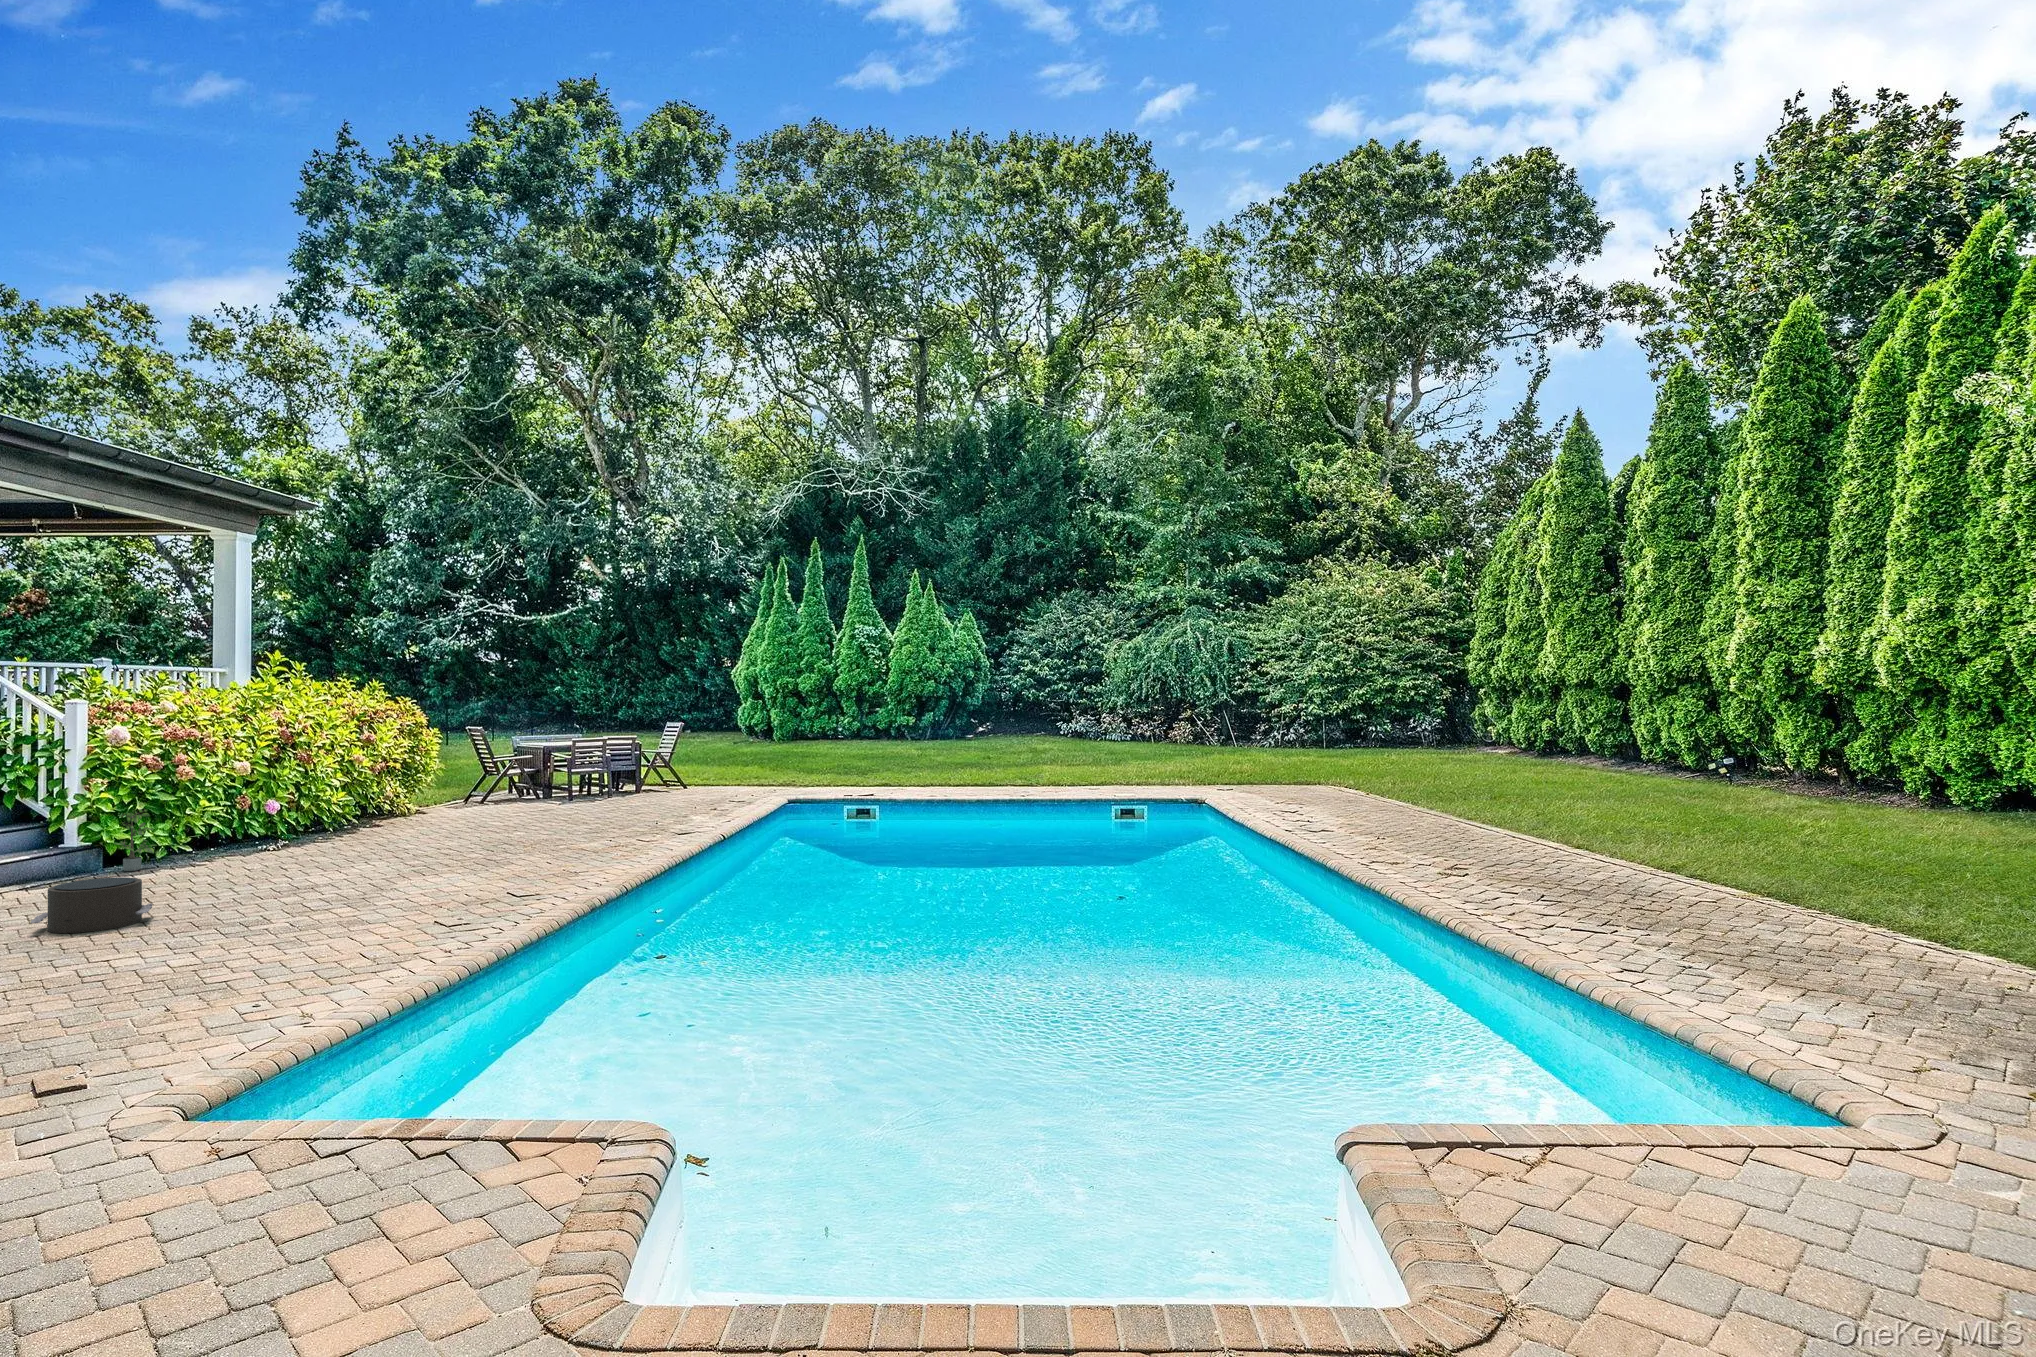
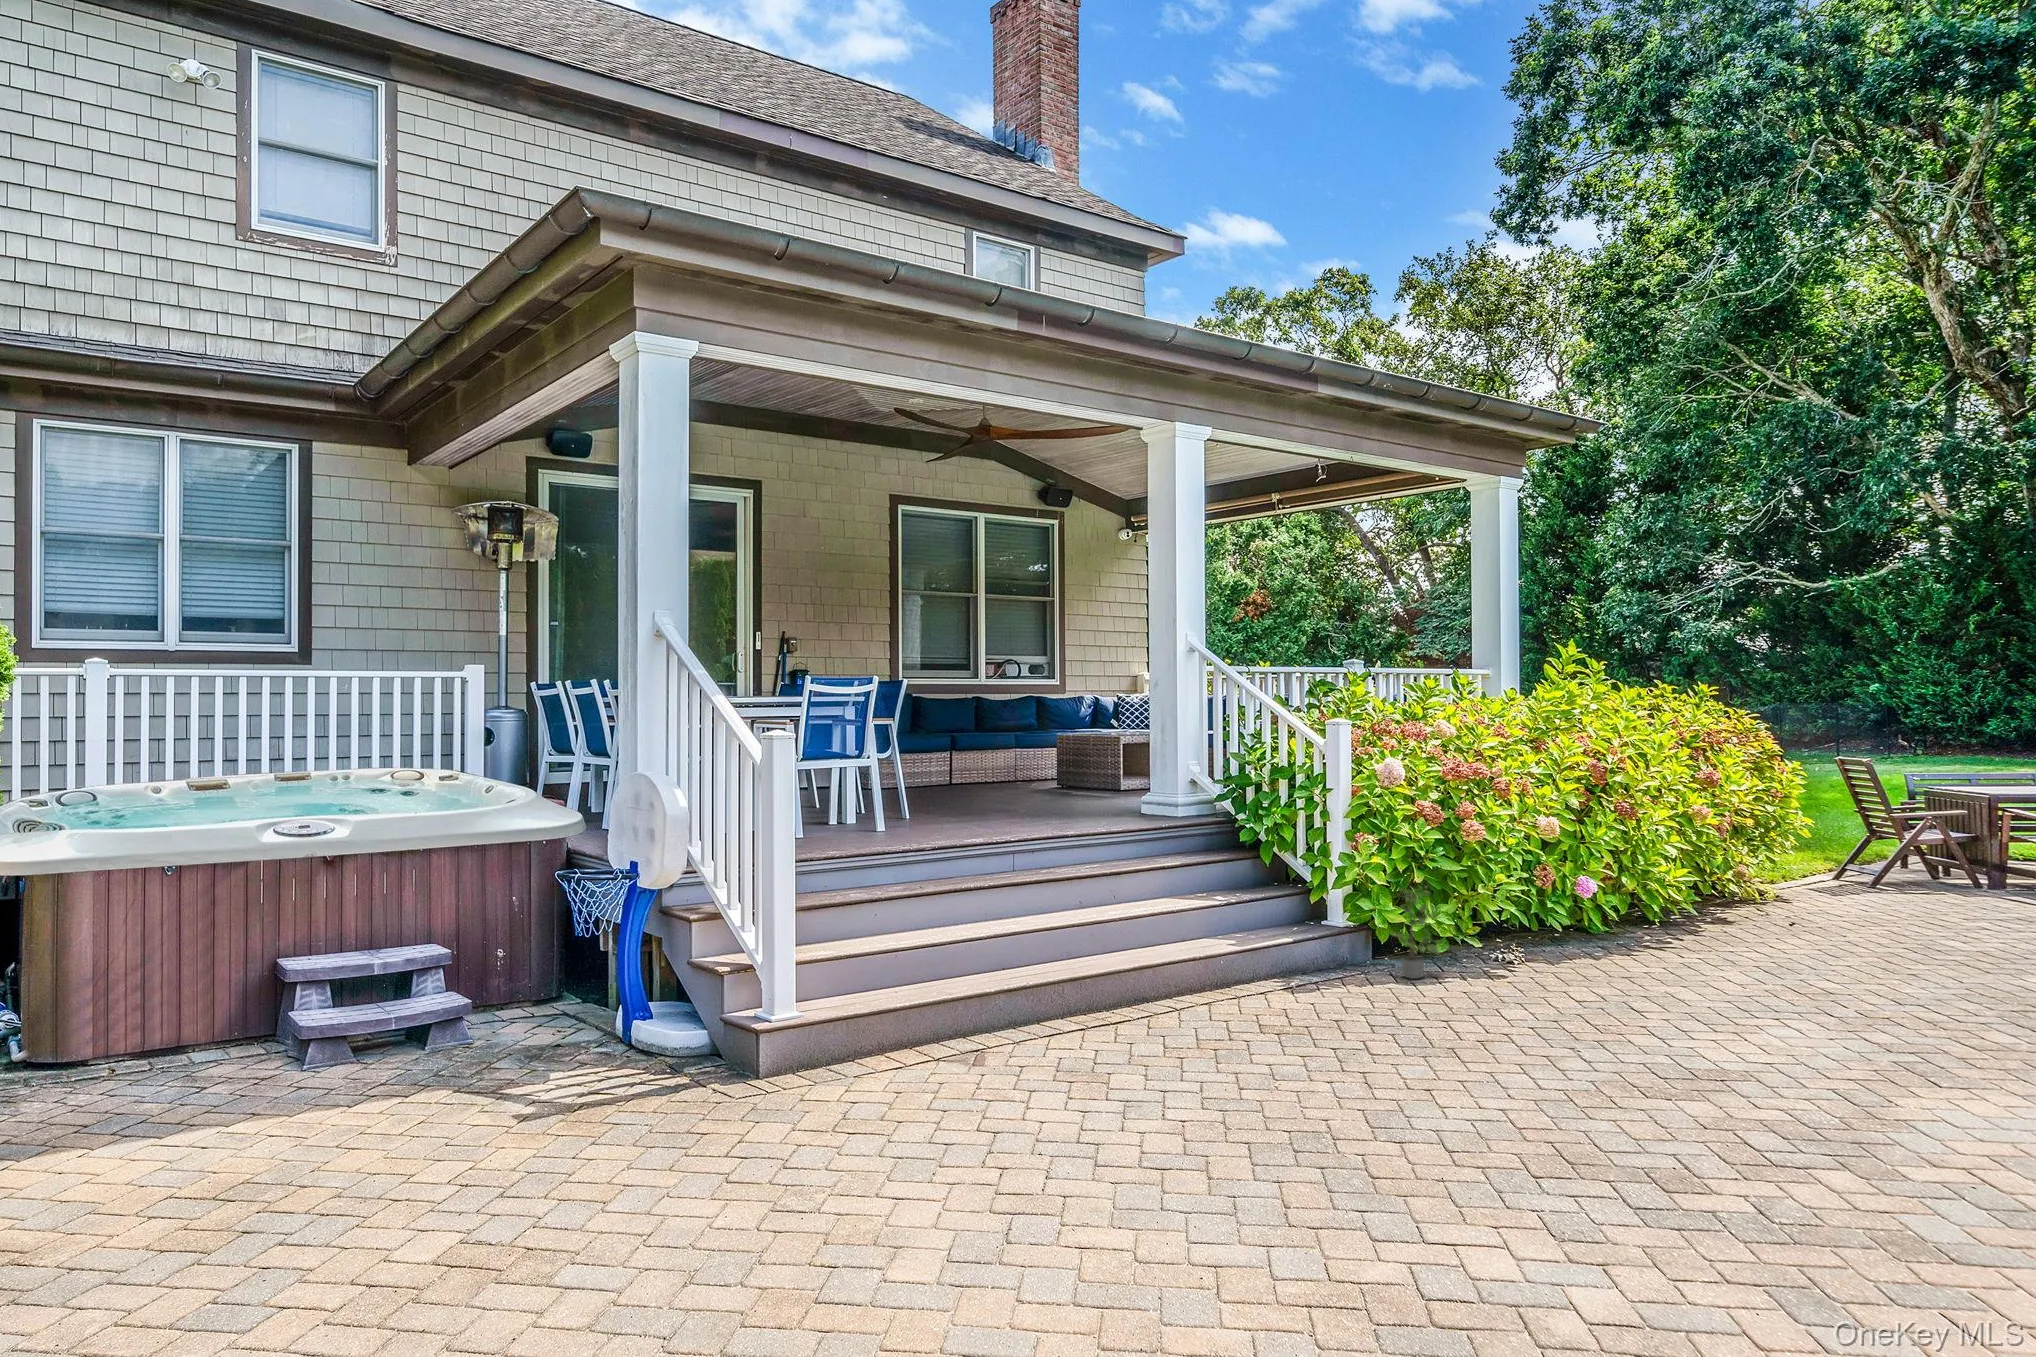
pouf: present [31,877,152,933] -> none [1314,1031,1481,1142]

